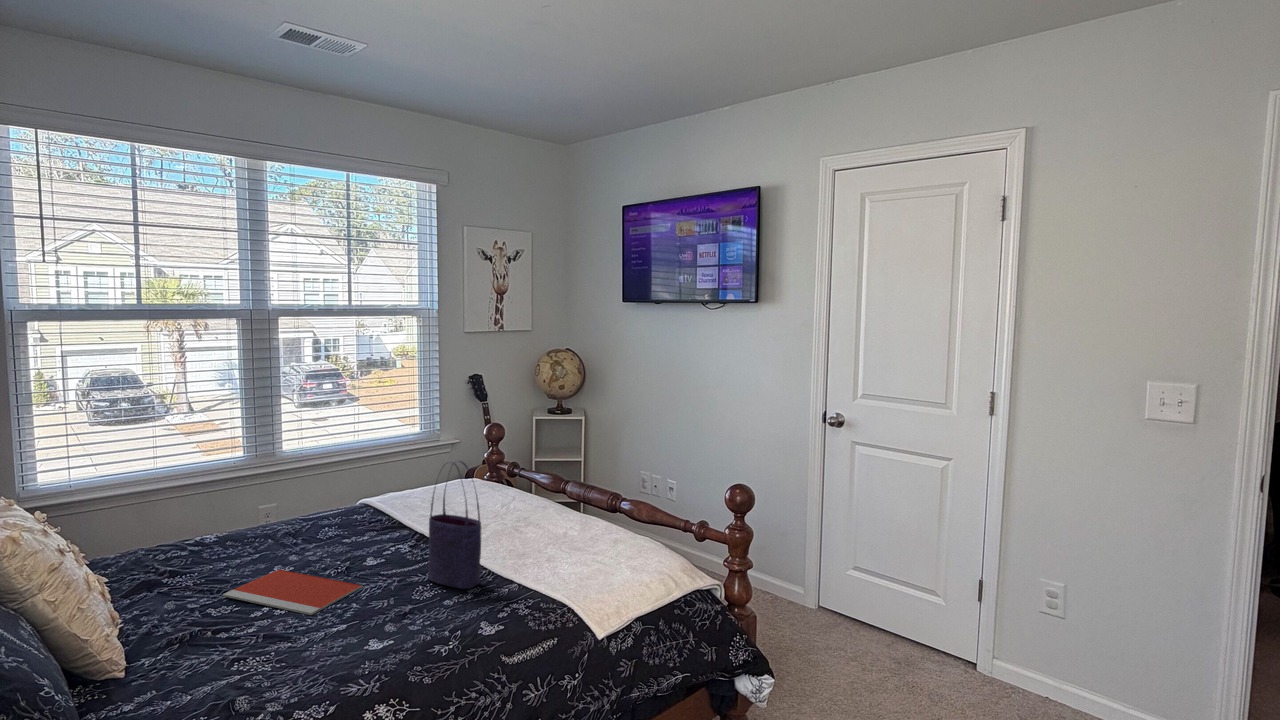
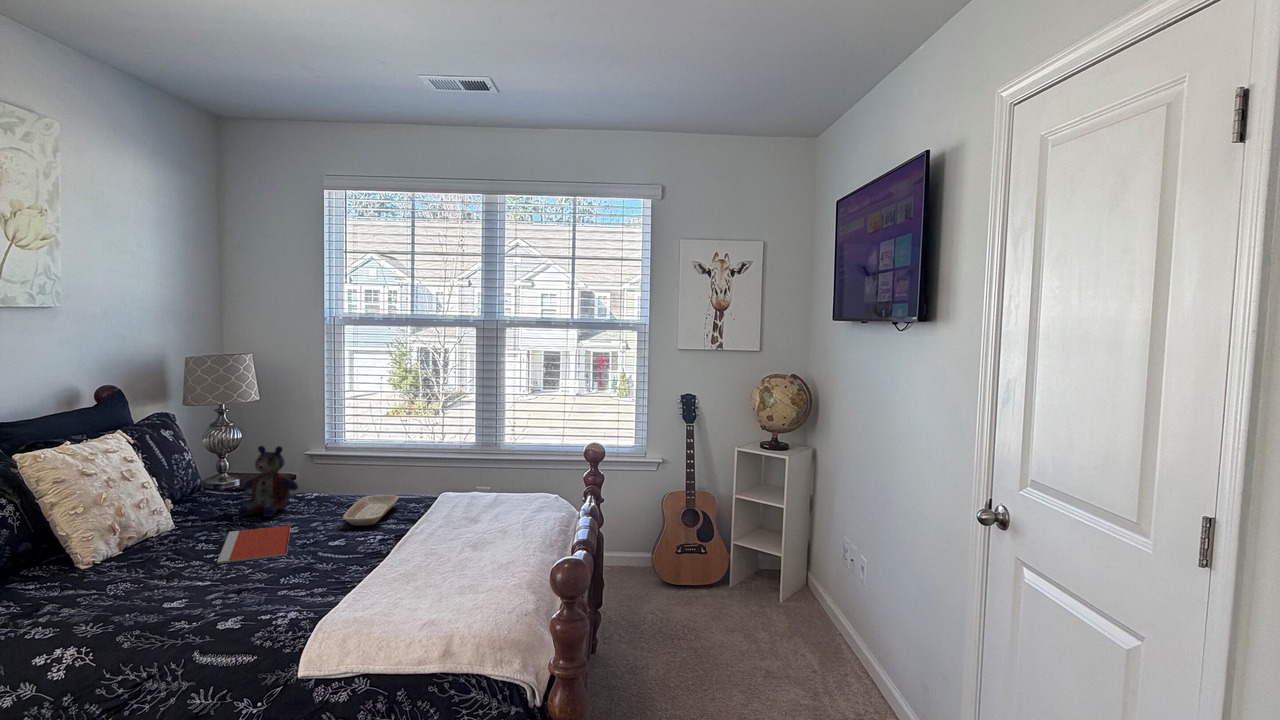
tote bag: present [428,461,481,589] -> none [312,455,343,583]
stuffed bear: none [140,484,223,583] -> present [238,446,298,517]
tray: none [295,517,374,551] -> present [343,495,399,526]

